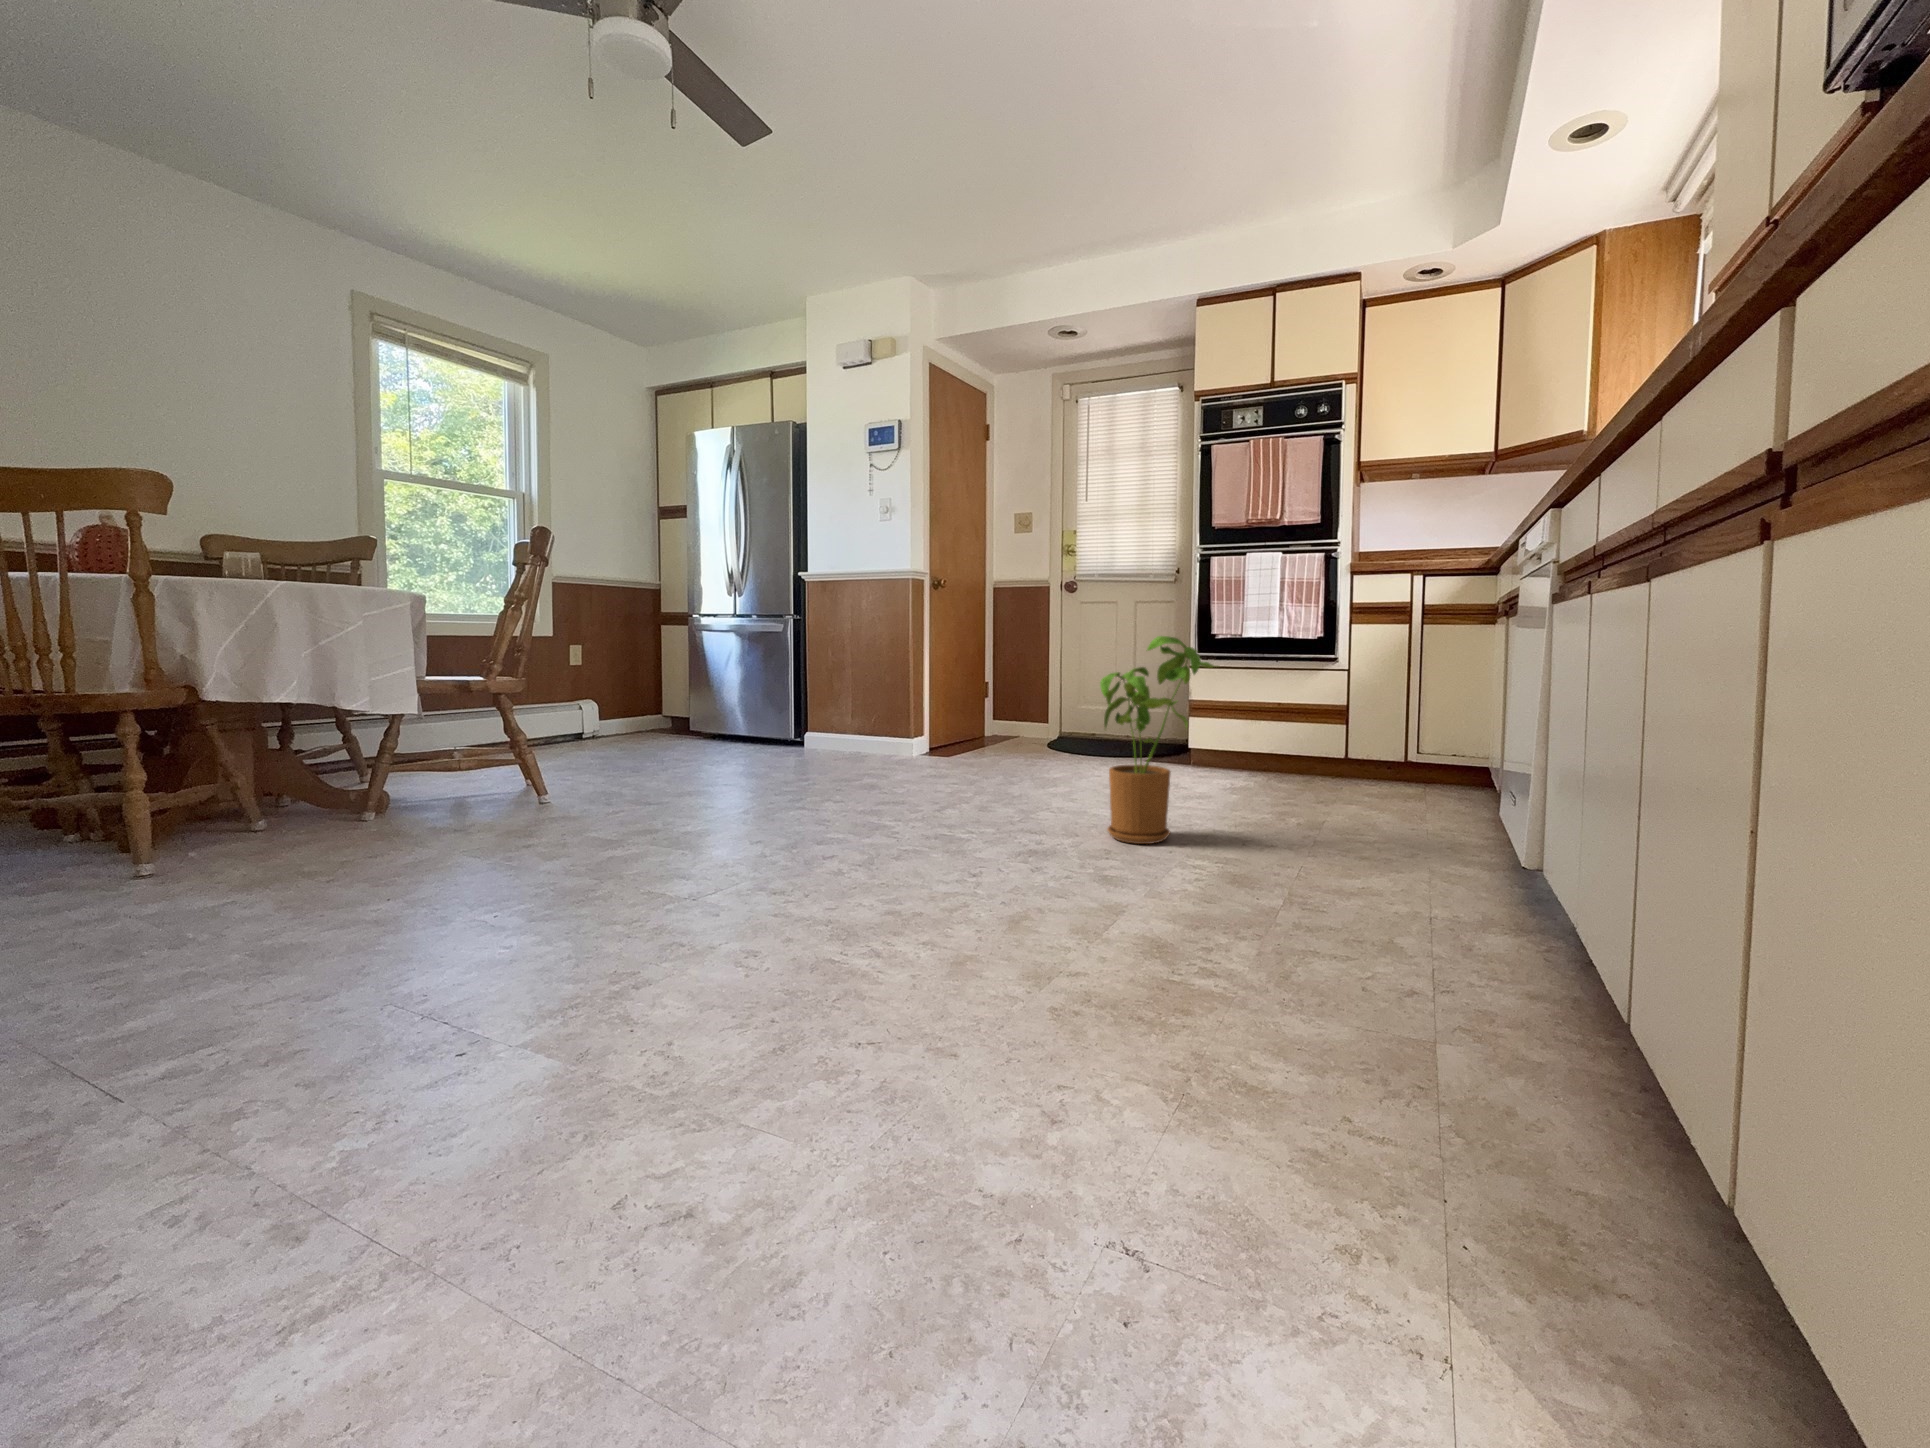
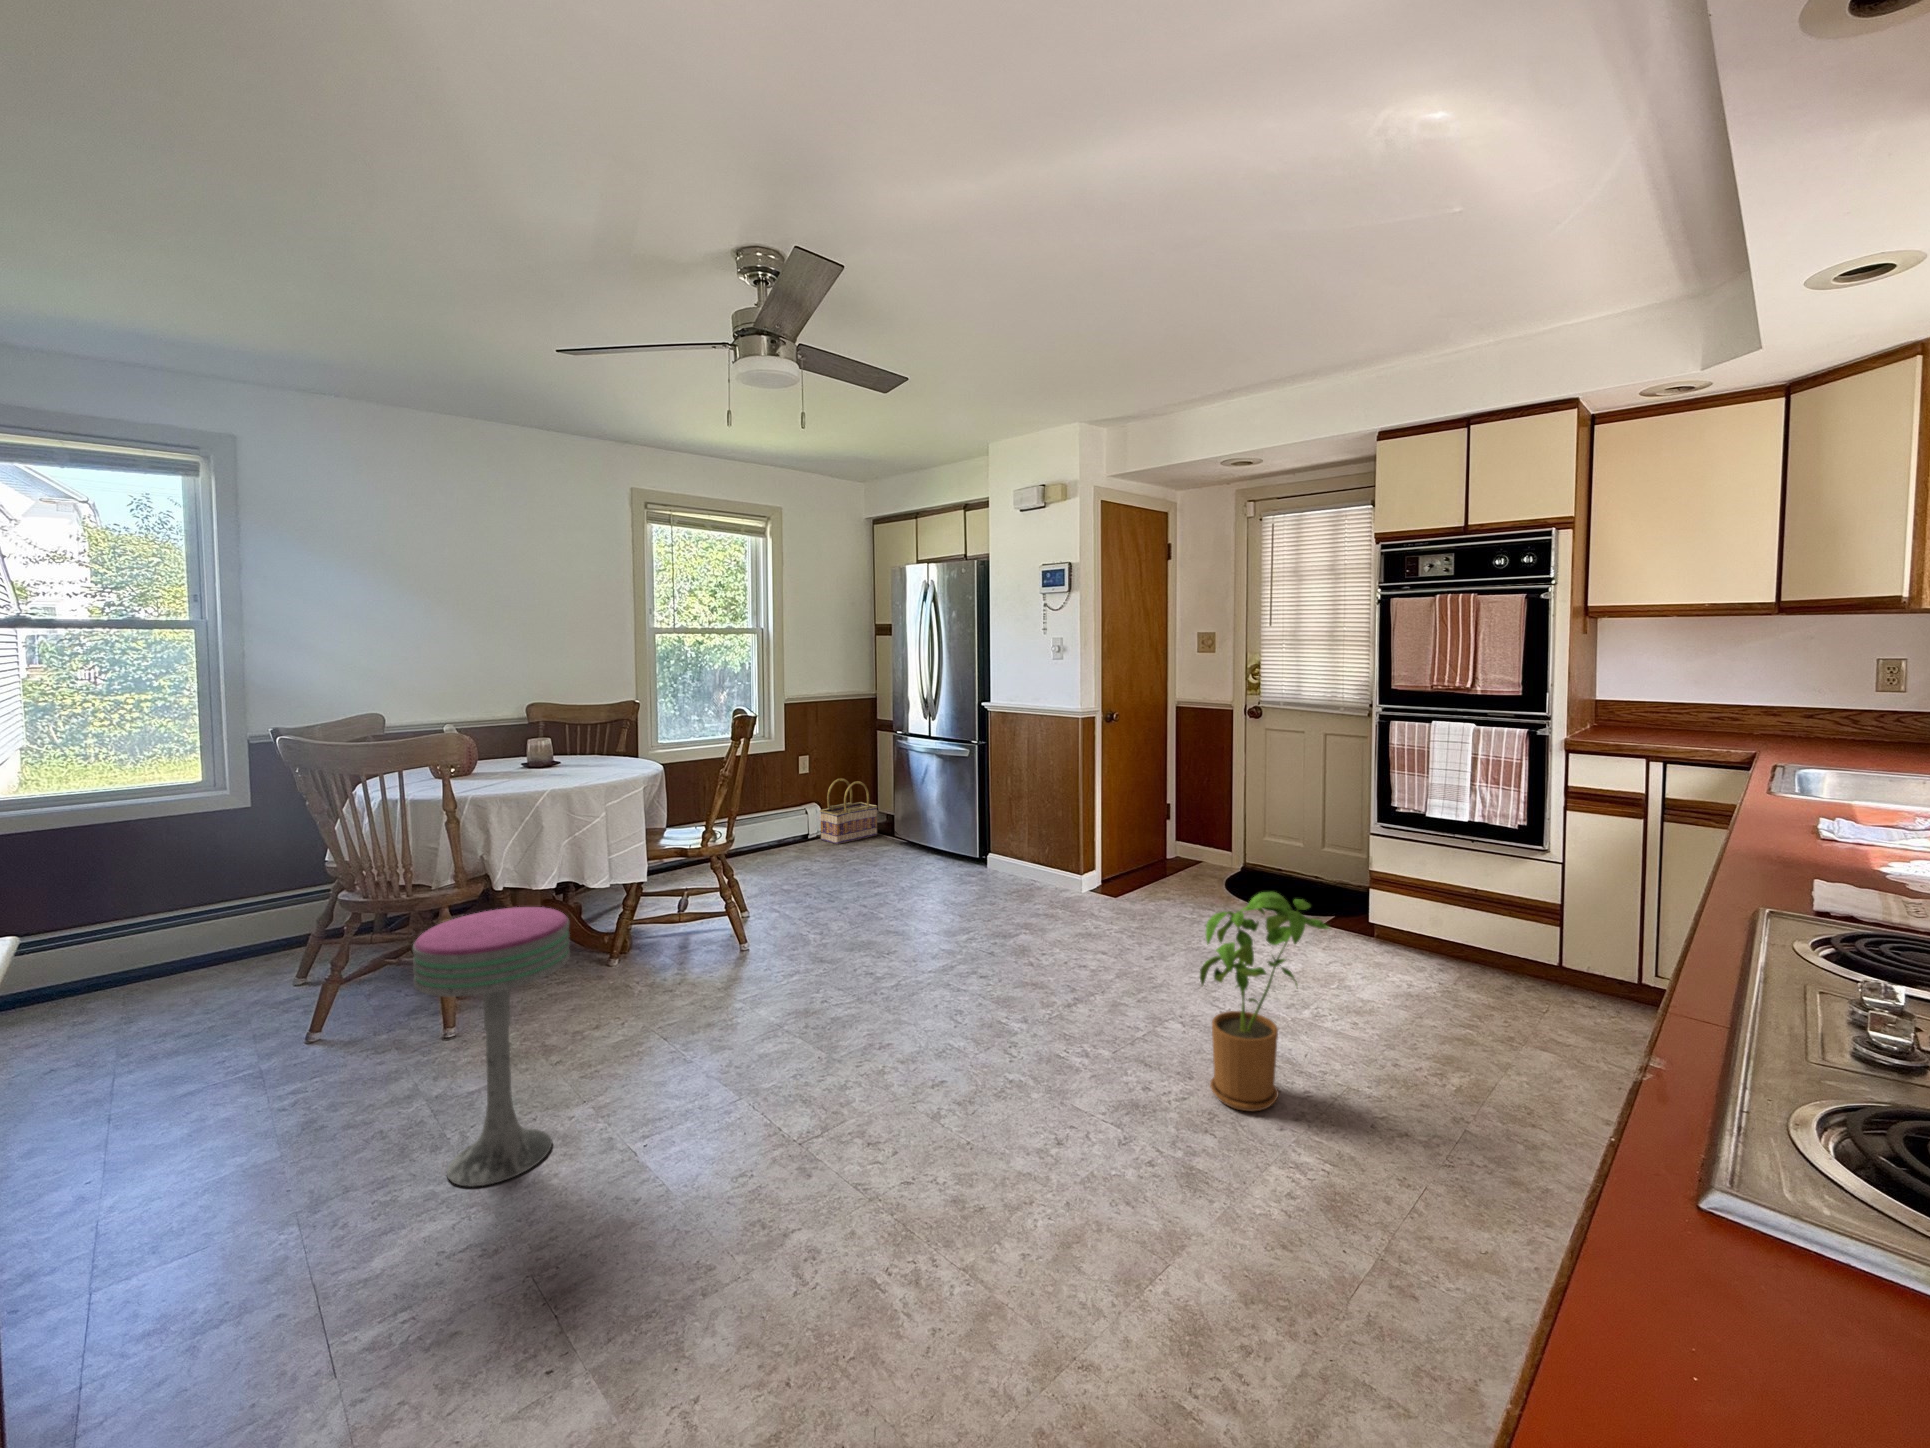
bar stool: none [123,627,375,972] -> present [413,907,570,1187]
basket: none [598,672,668,741] -> present [820,779,878,844]

